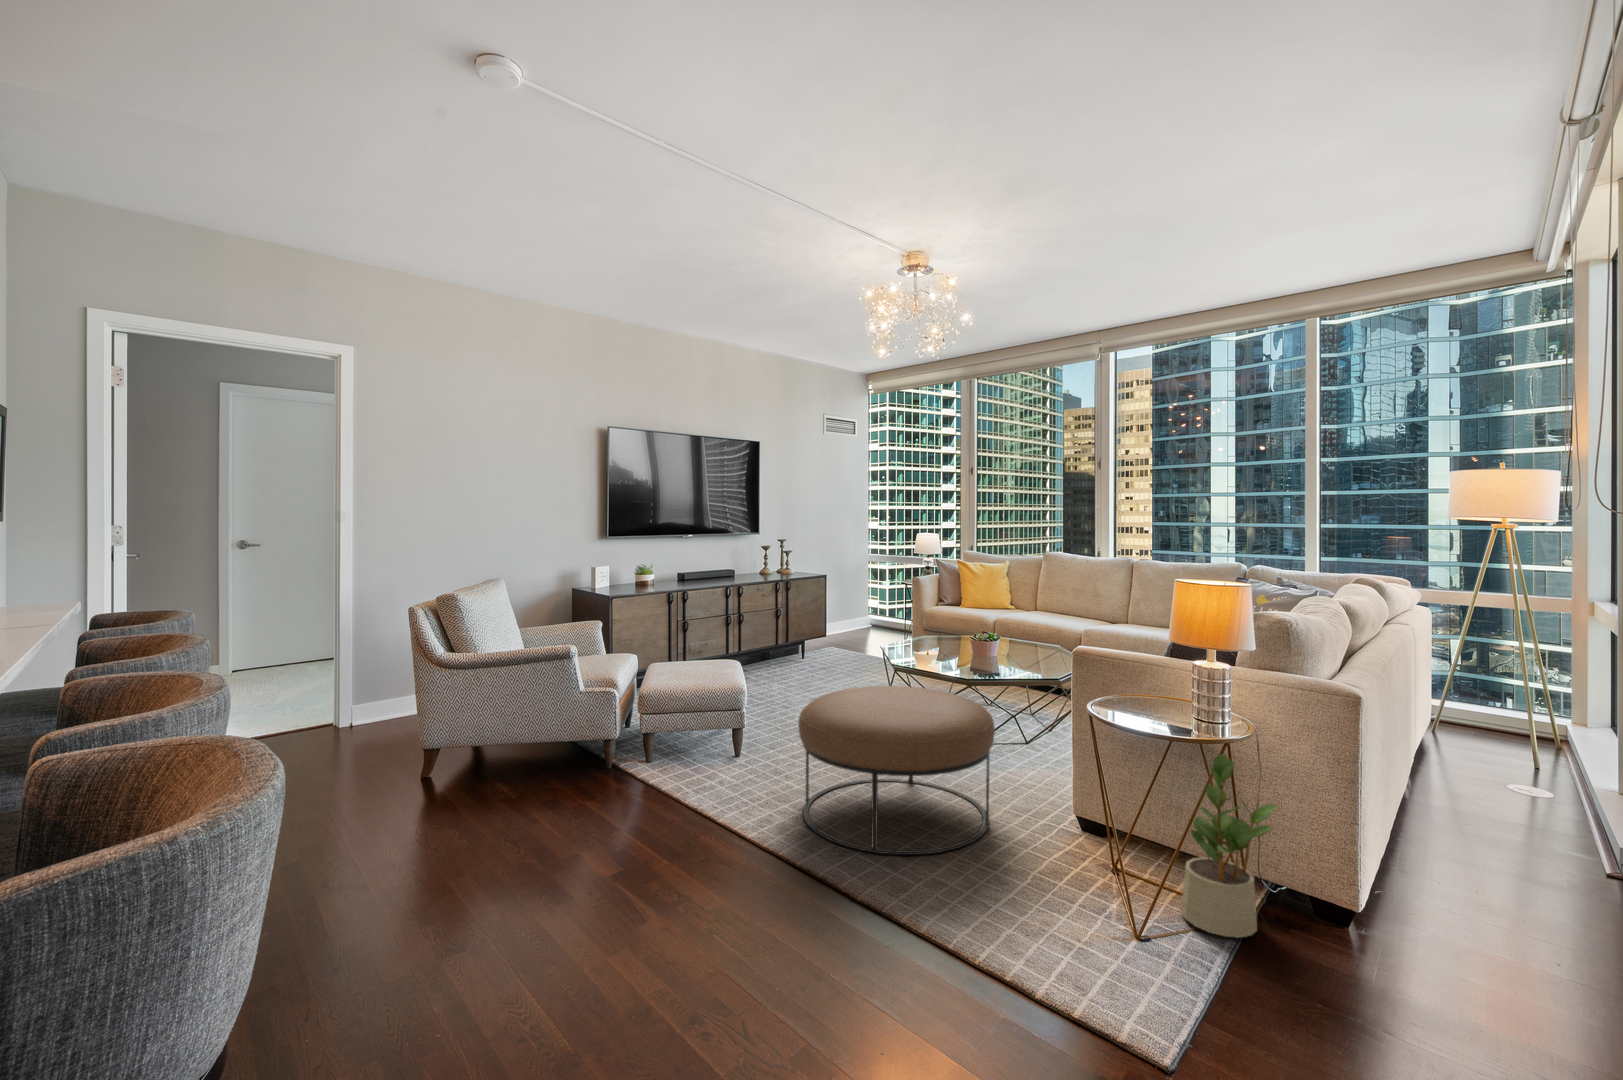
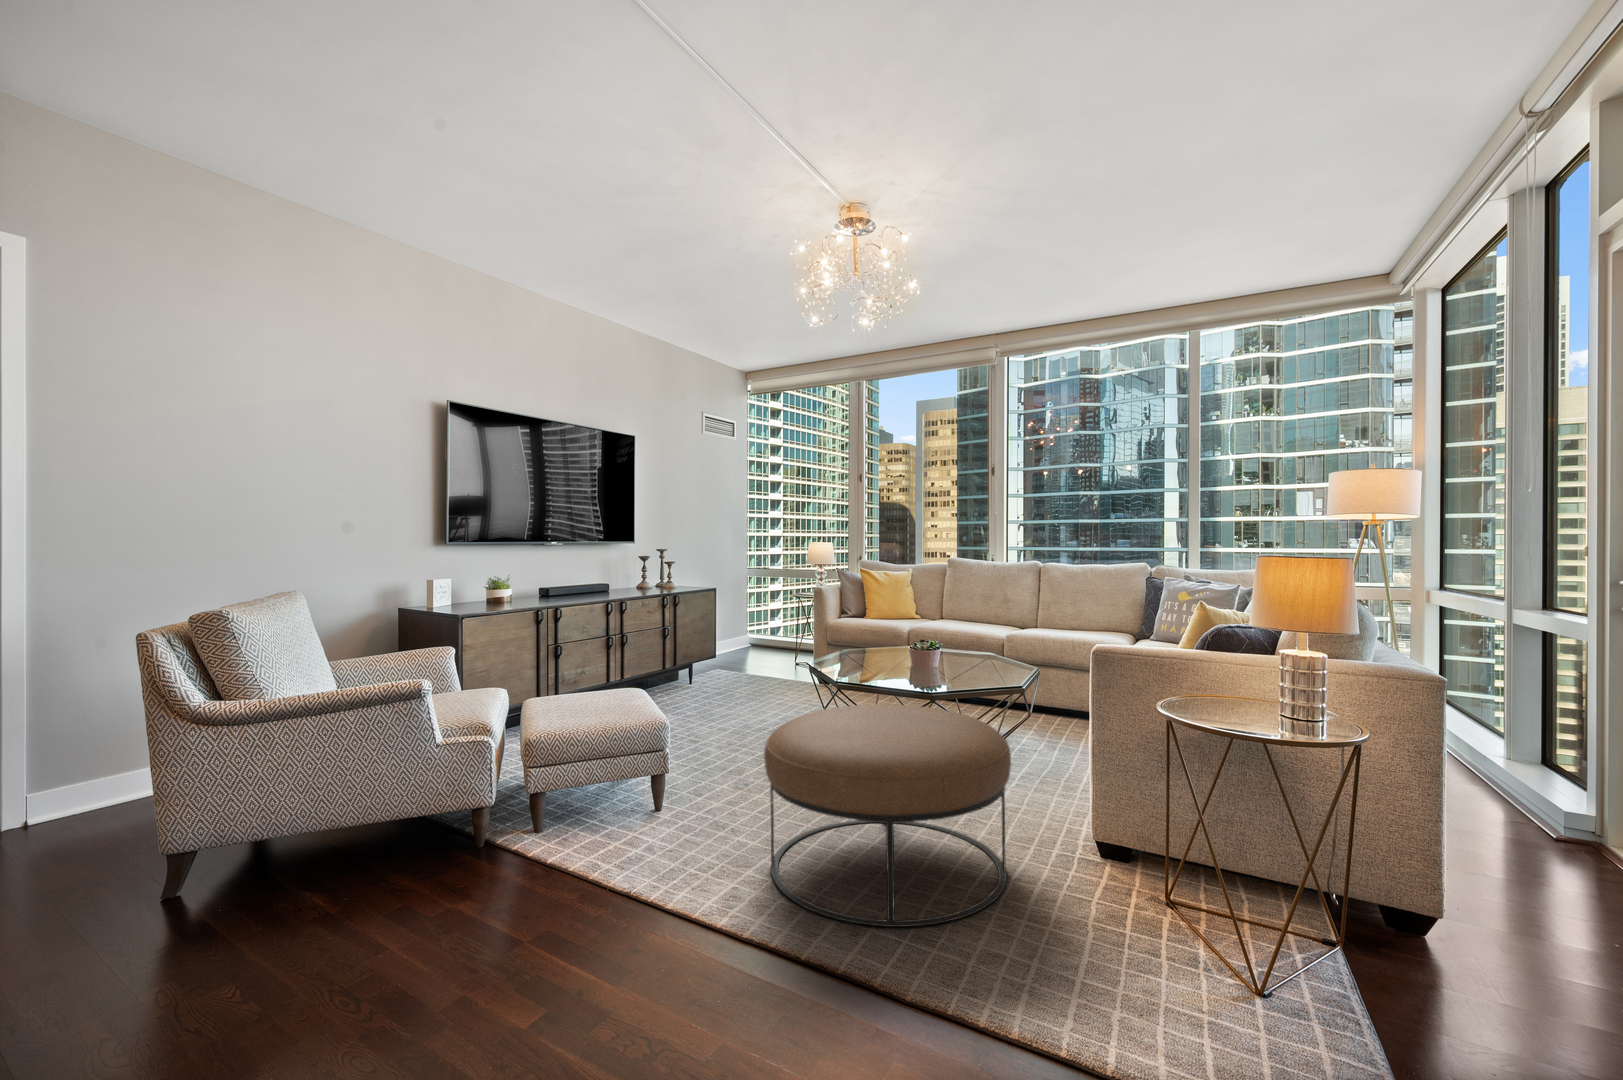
potted plant: present [1181,754,1279,938] -> none [1285,759,1396,987]

